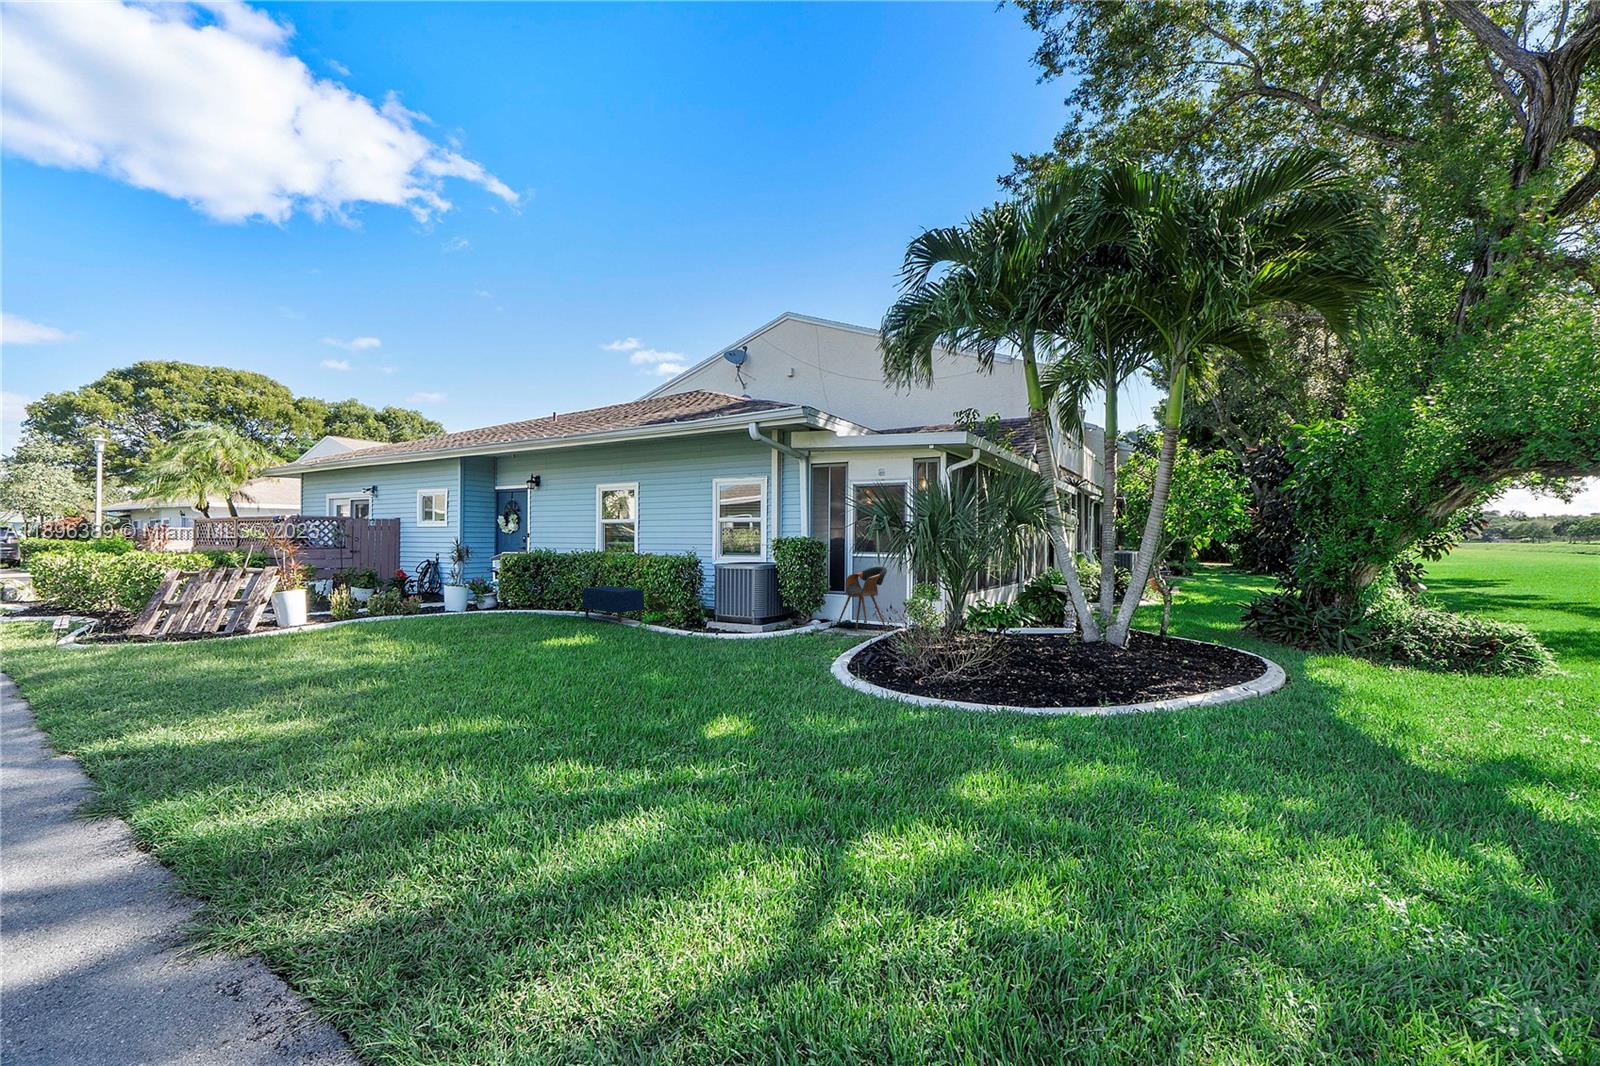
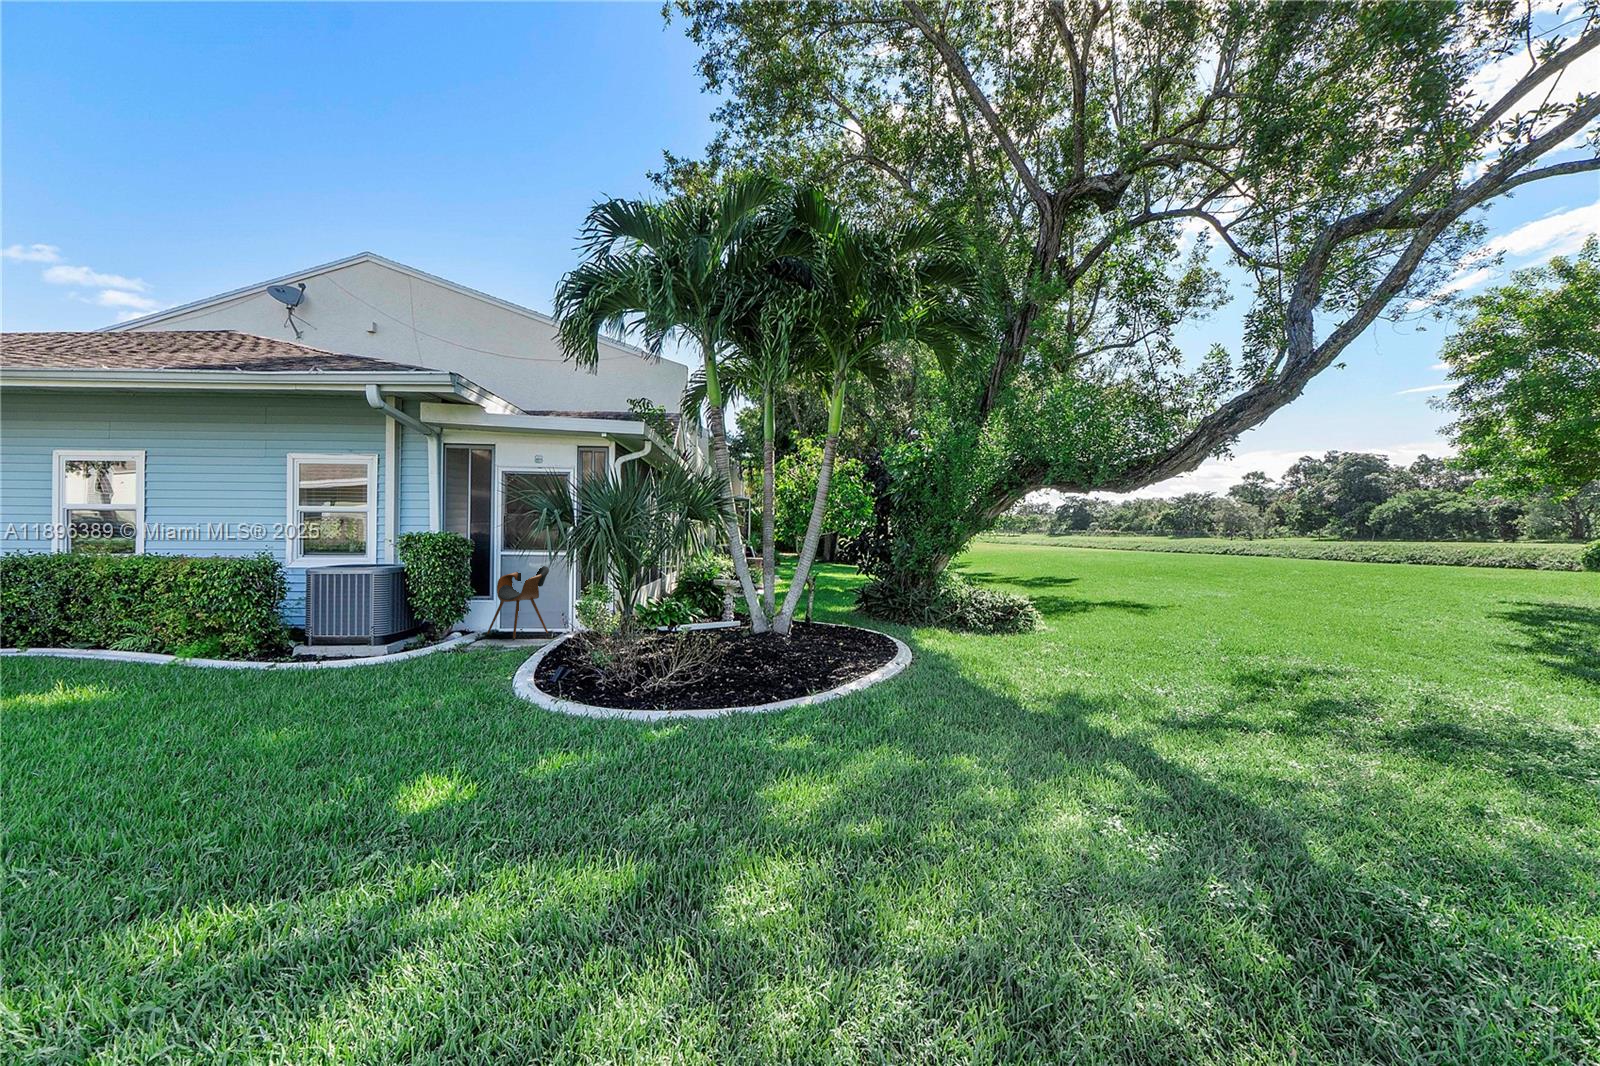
potted tree: present [644,584,668,624] -> none [174,598,227,658]
bench: present [583,586,644,623] -> none [41,606,174,660]

